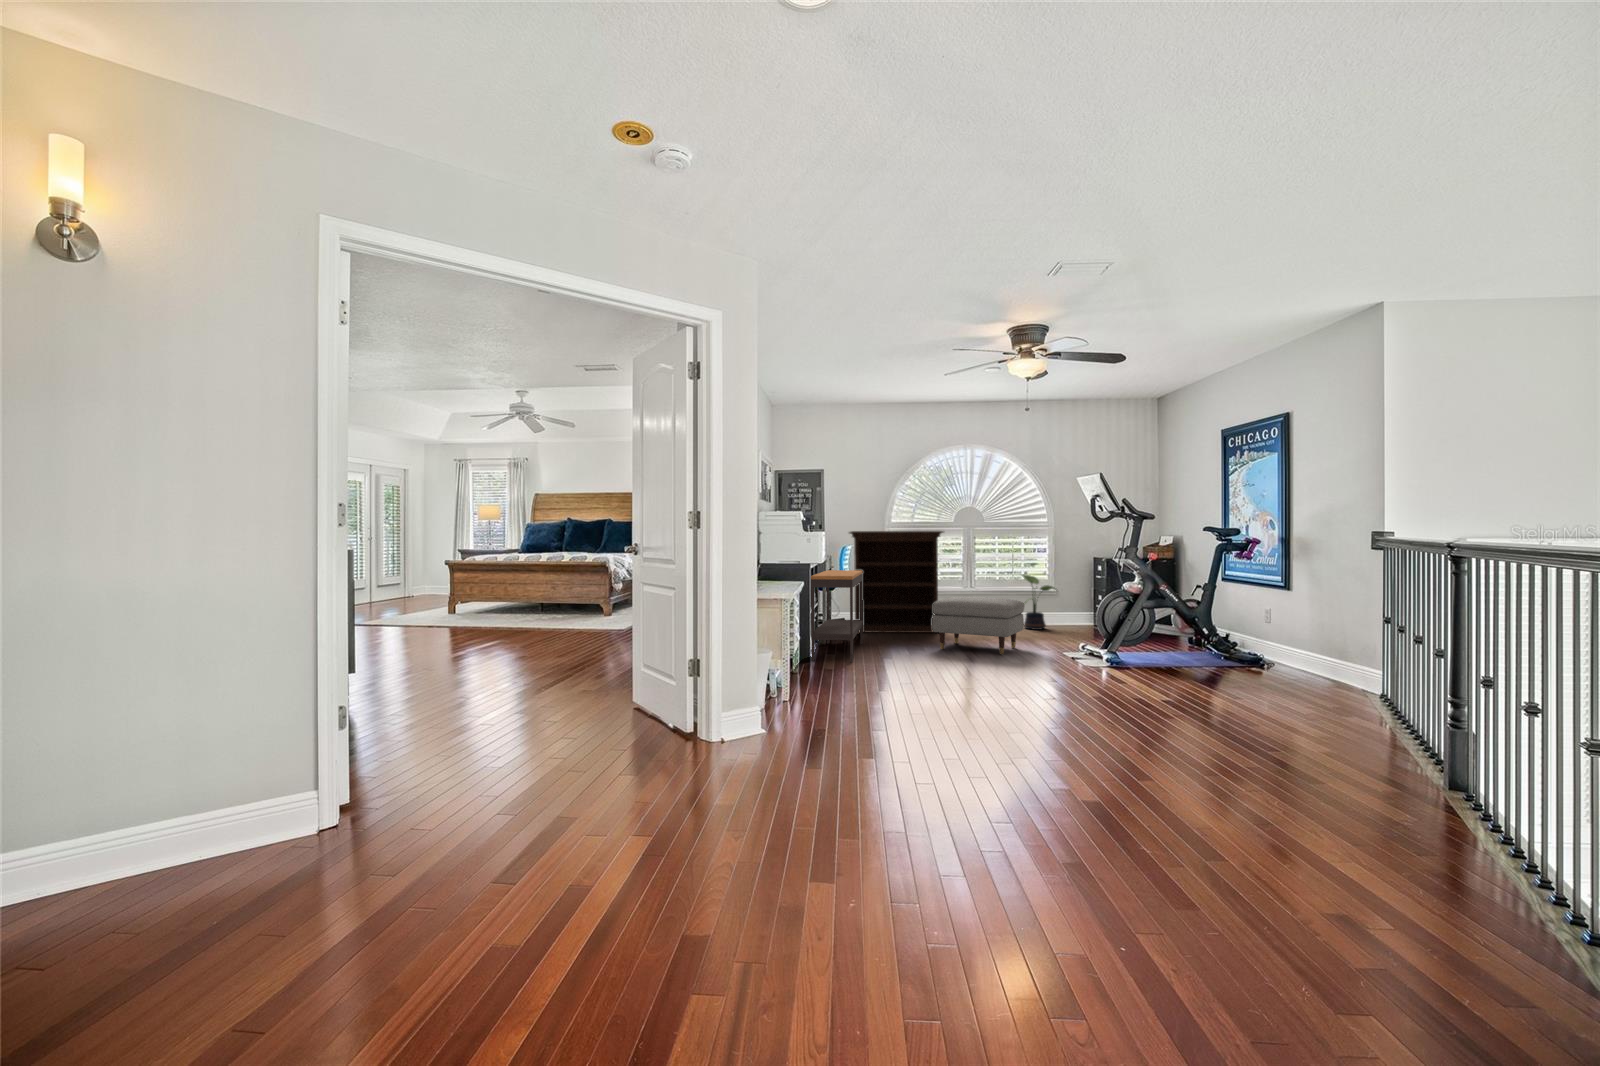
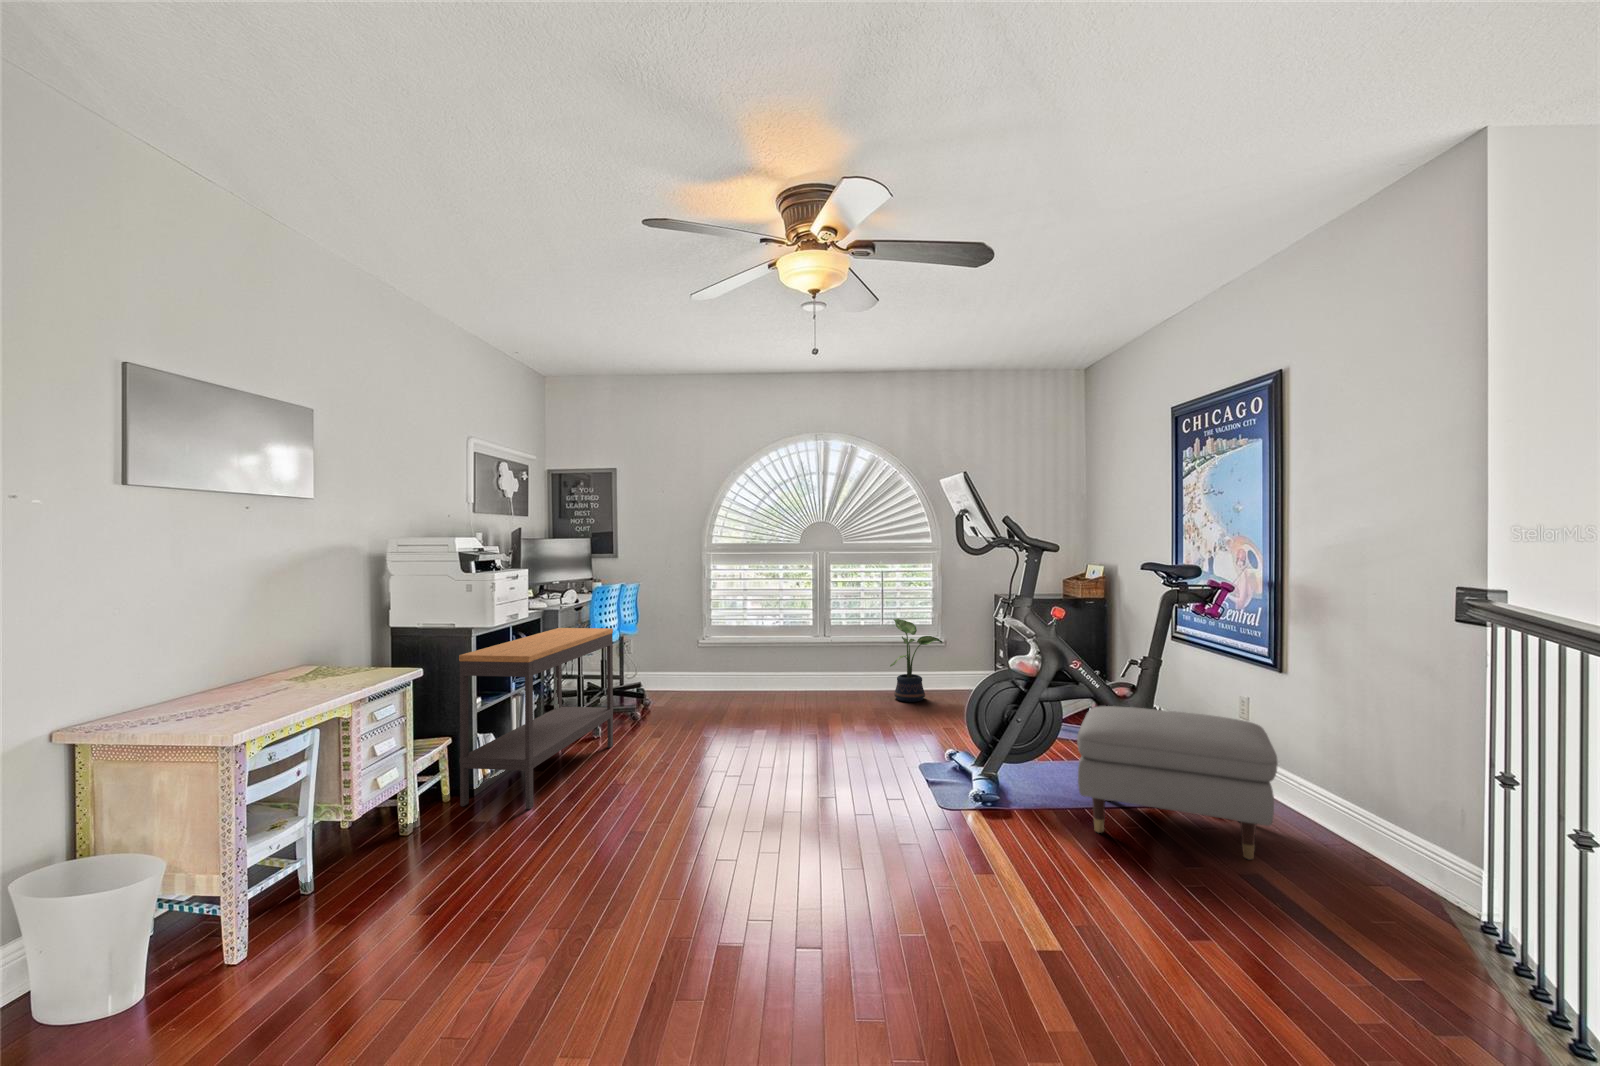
bookshelf: present [849,531,943,633] -> none [625,558,771,713]
ottoman: present [932,597,1025,654] -> present [1077,706,1278,859]

